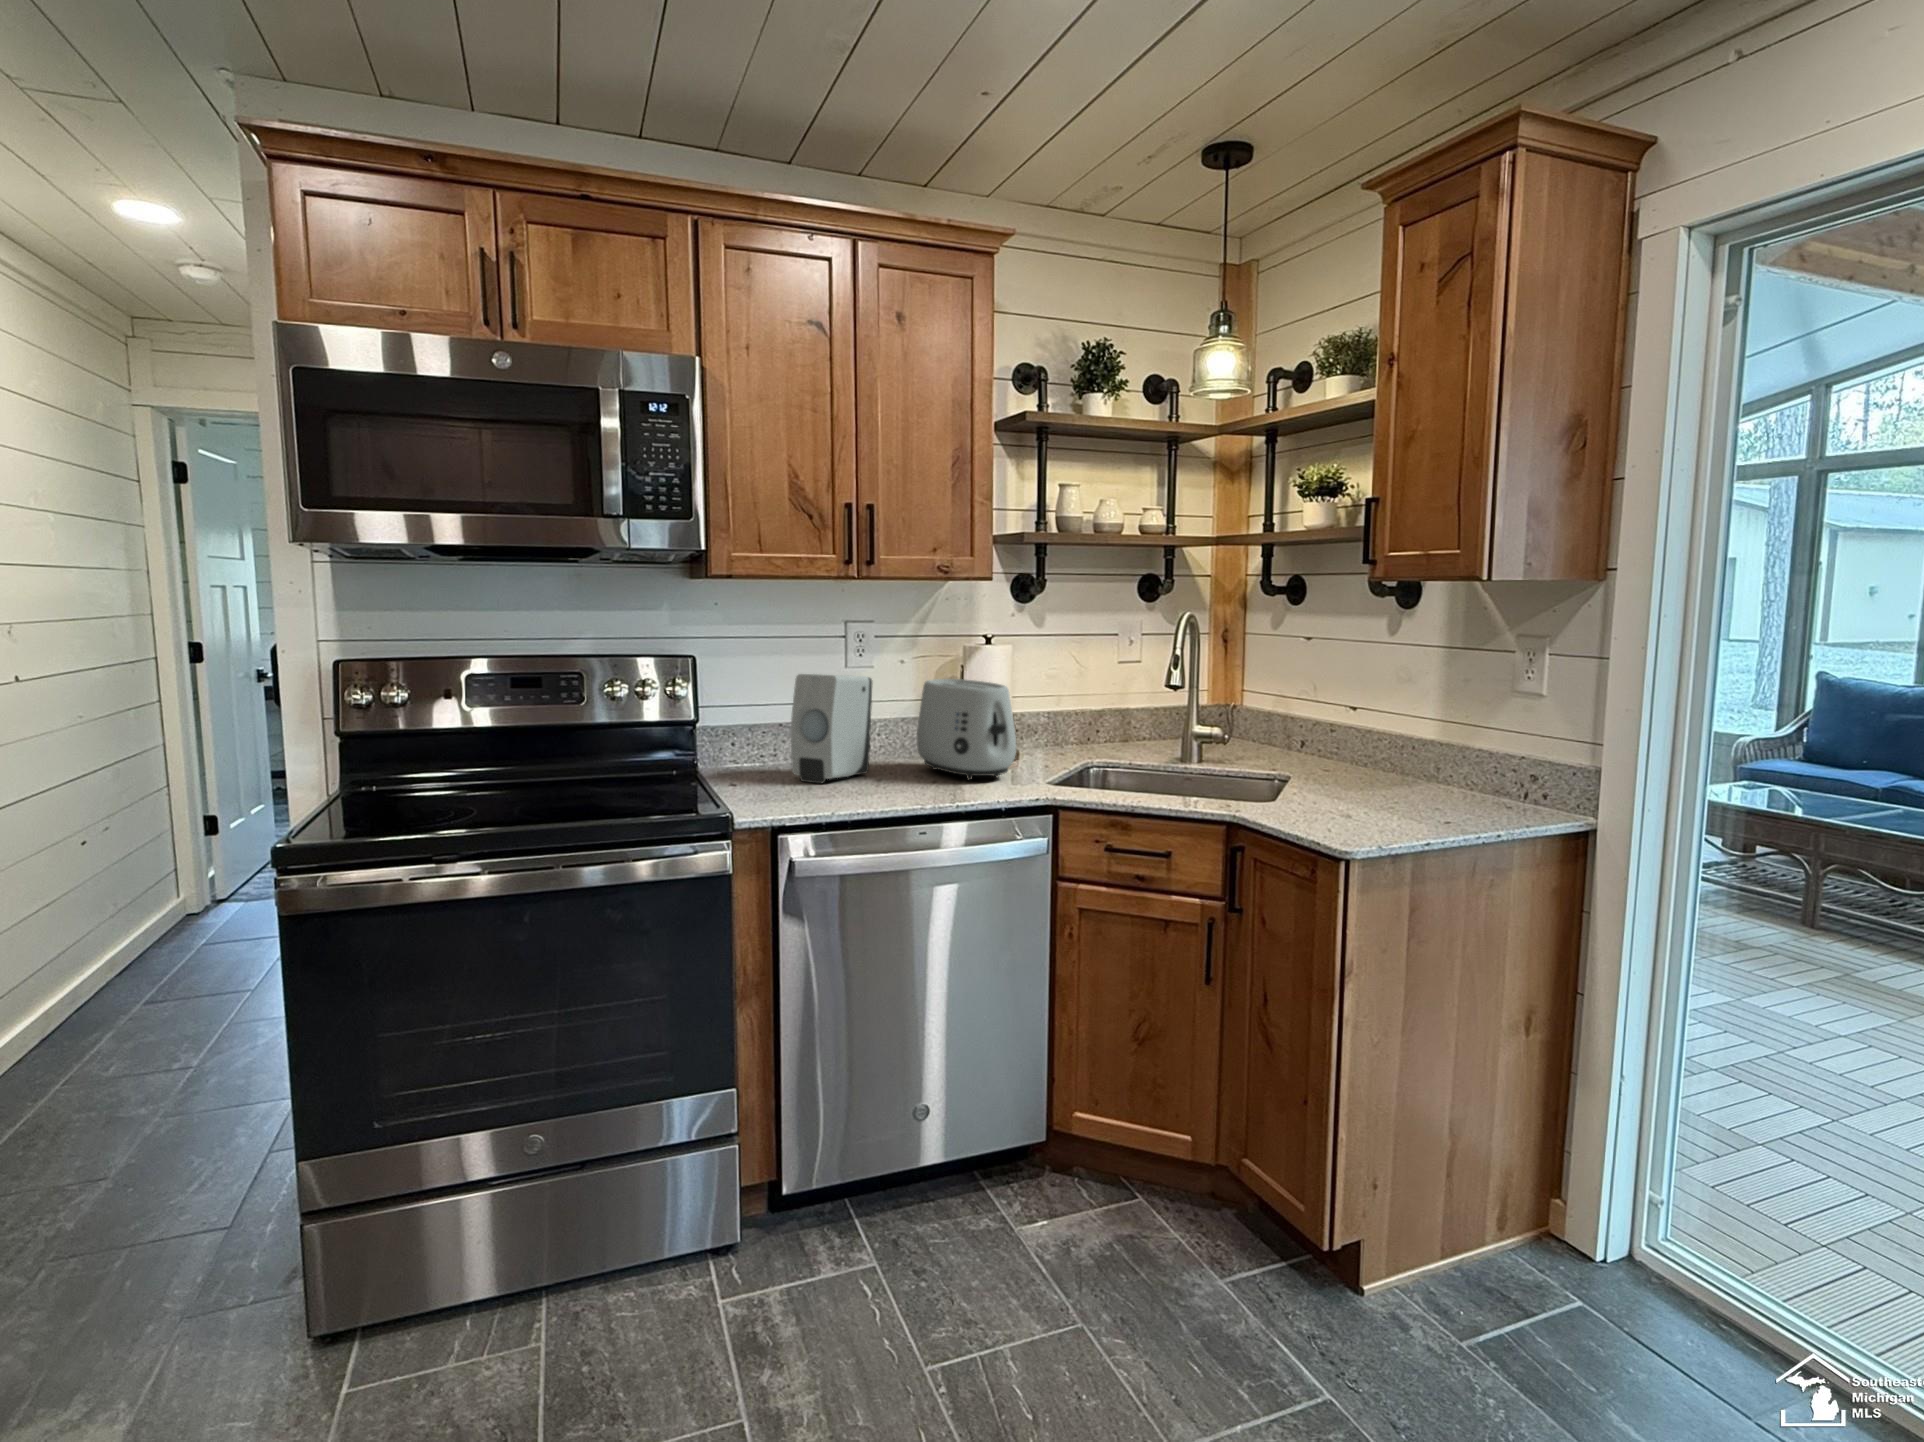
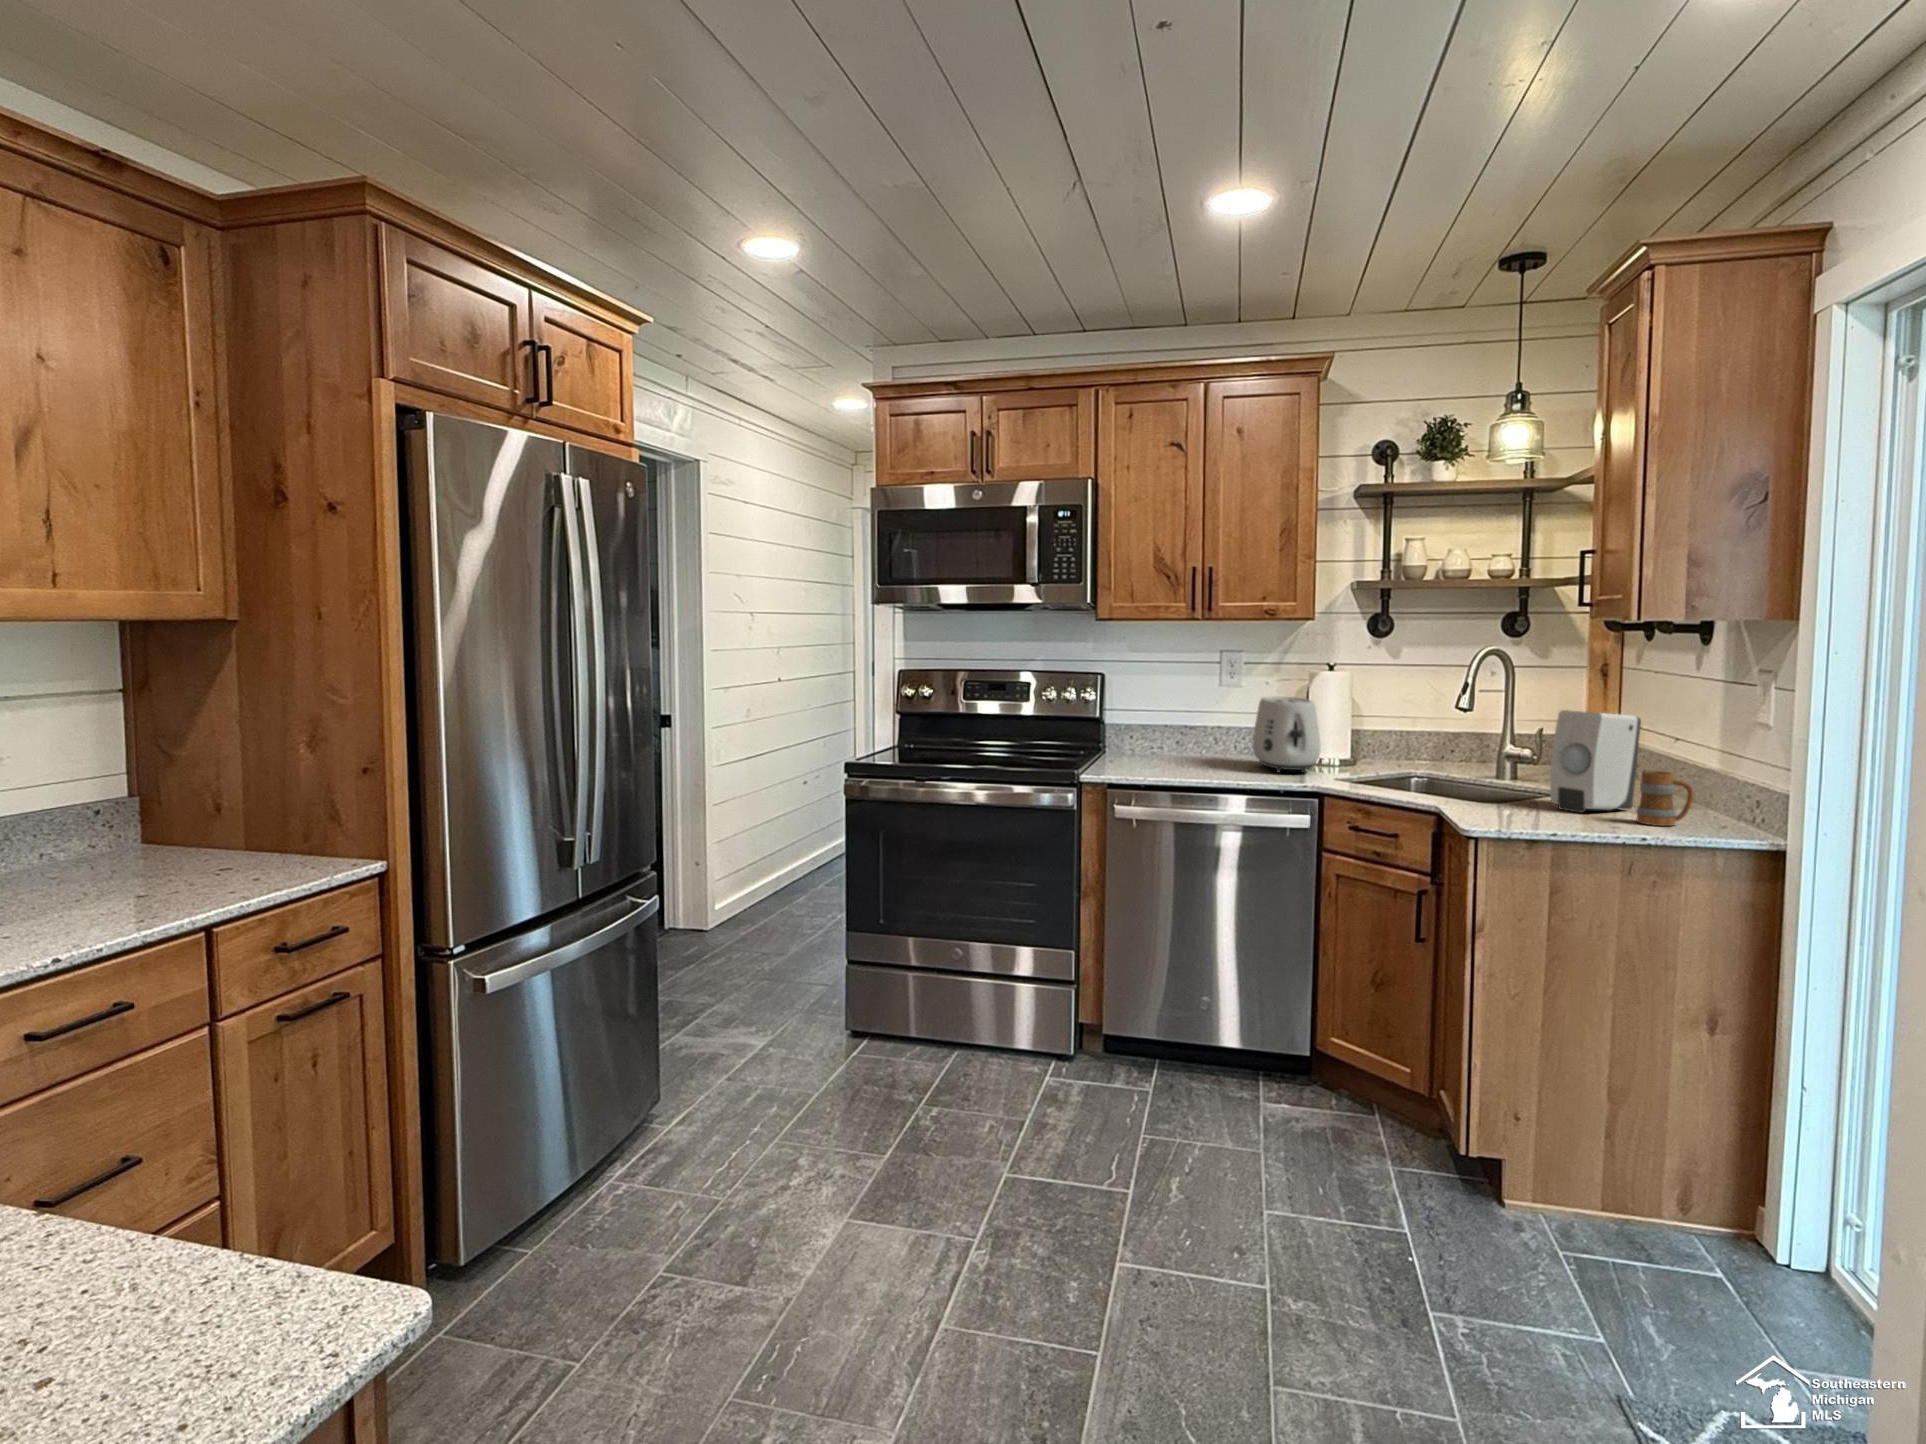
soap dispenser: present [791,674,872,783] -> present [1550,710,1641,813]
mug: none [1435,751,1488,814] -> present [1636,771,1694,826]

